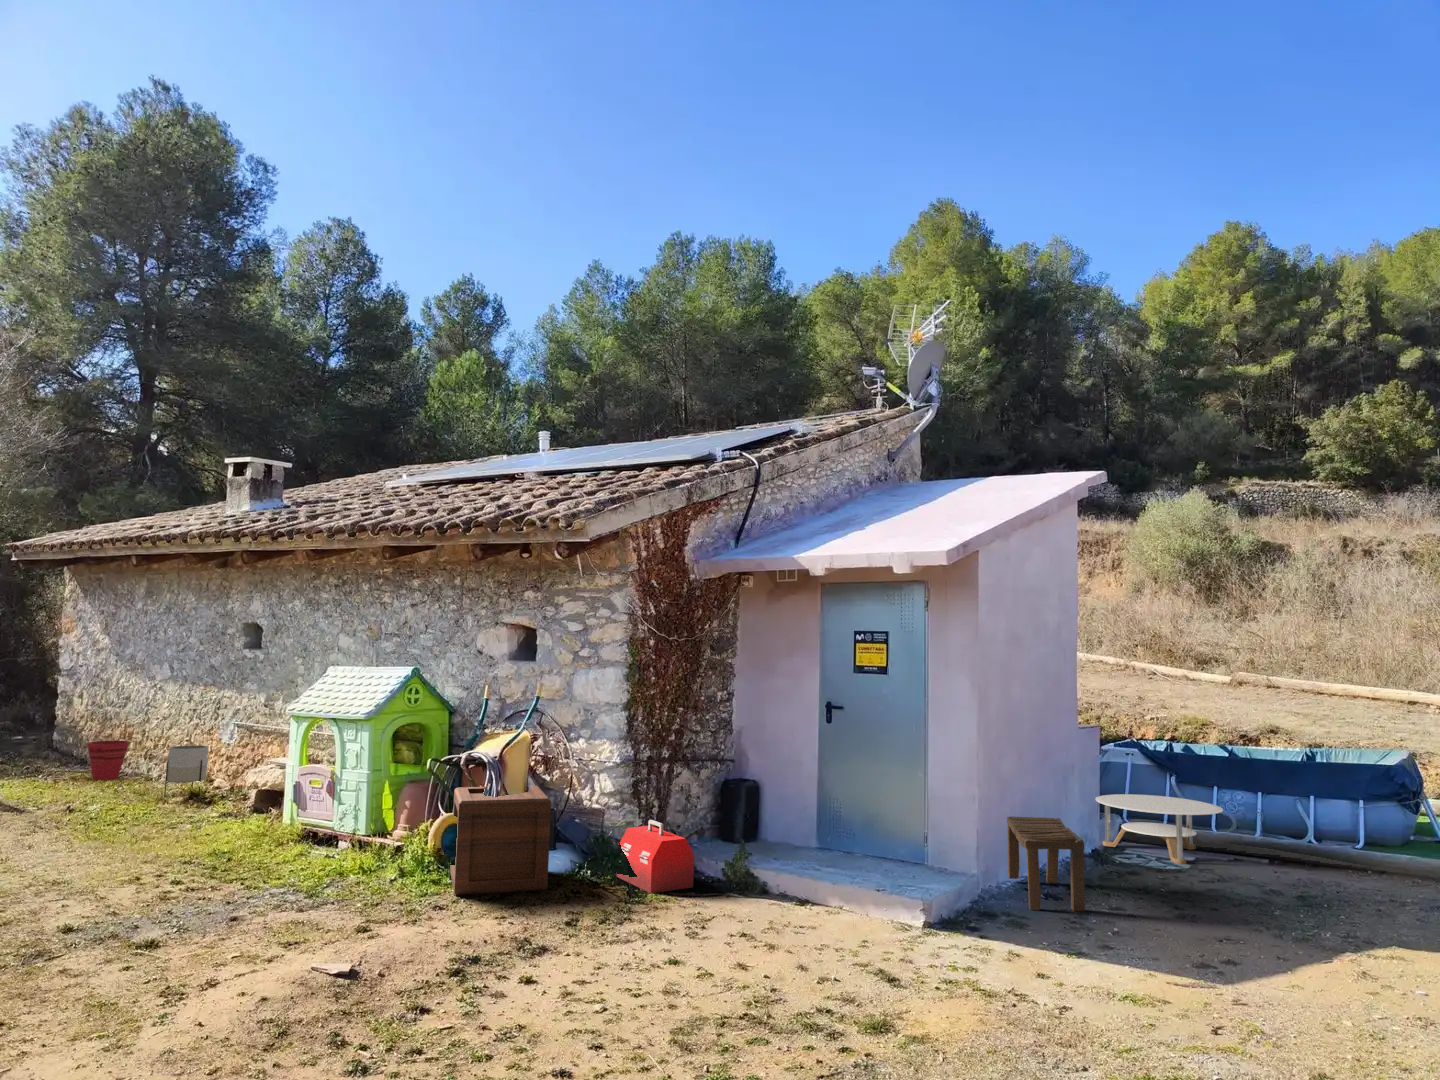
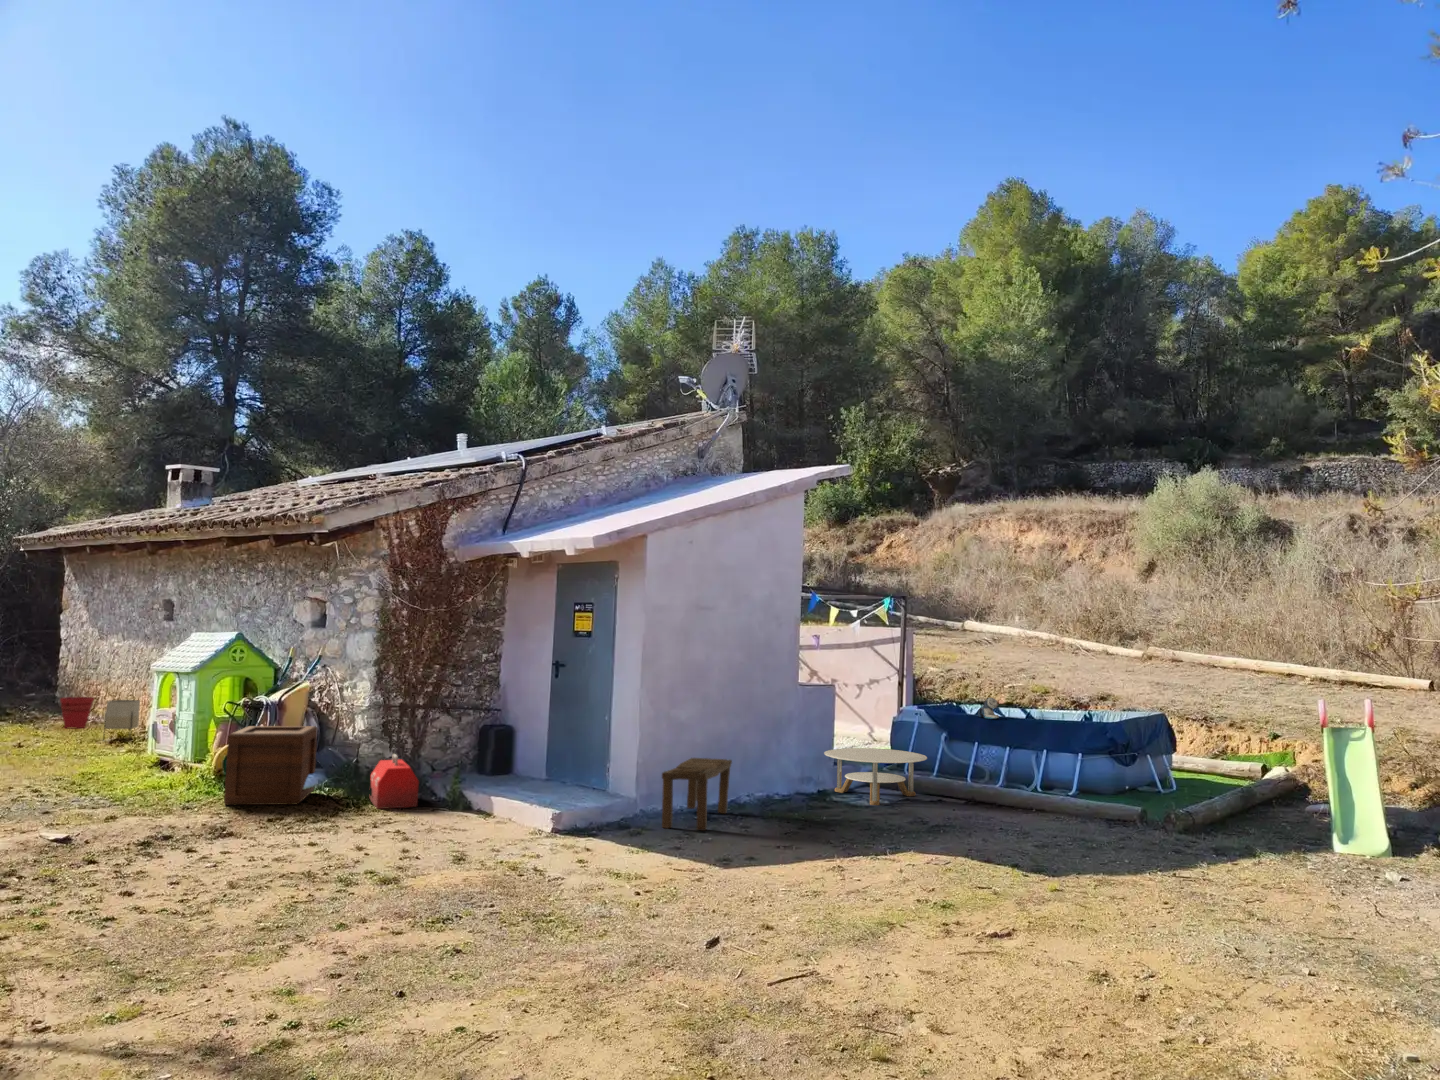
plush toy: none [1209,734,1244,758] -> present [978,698,999,719]

